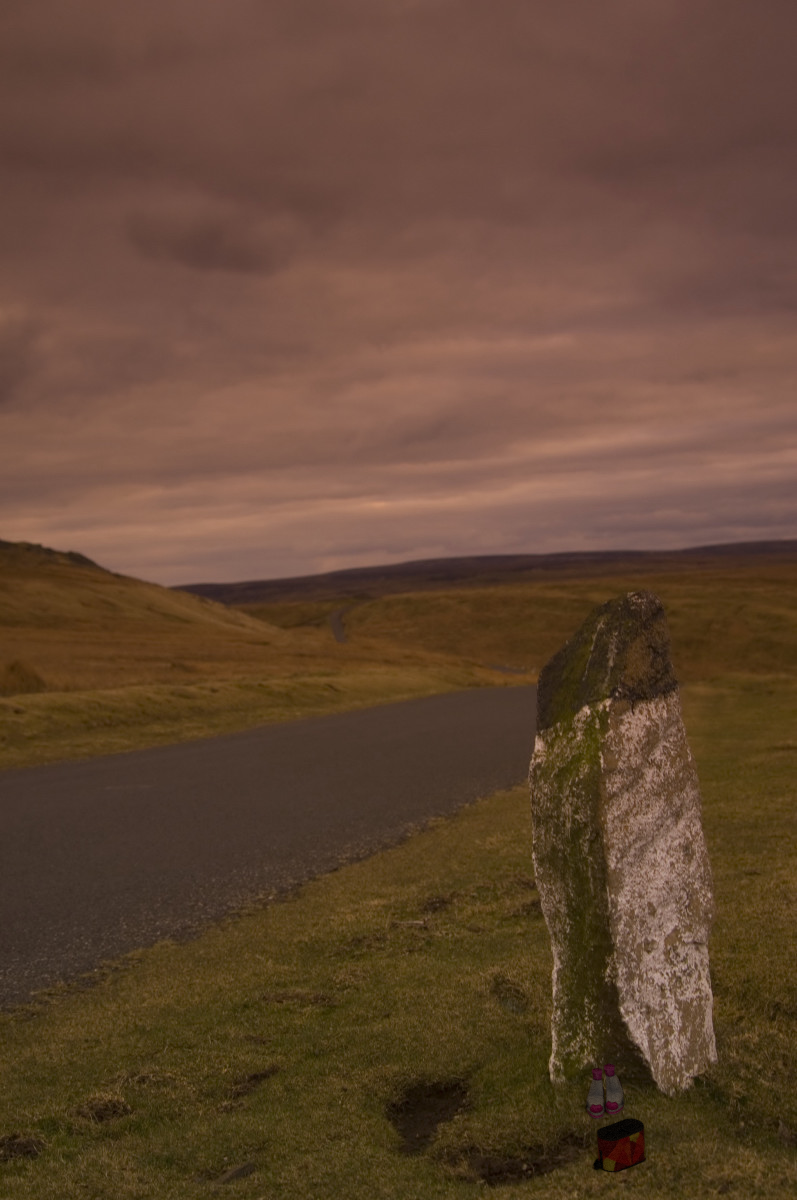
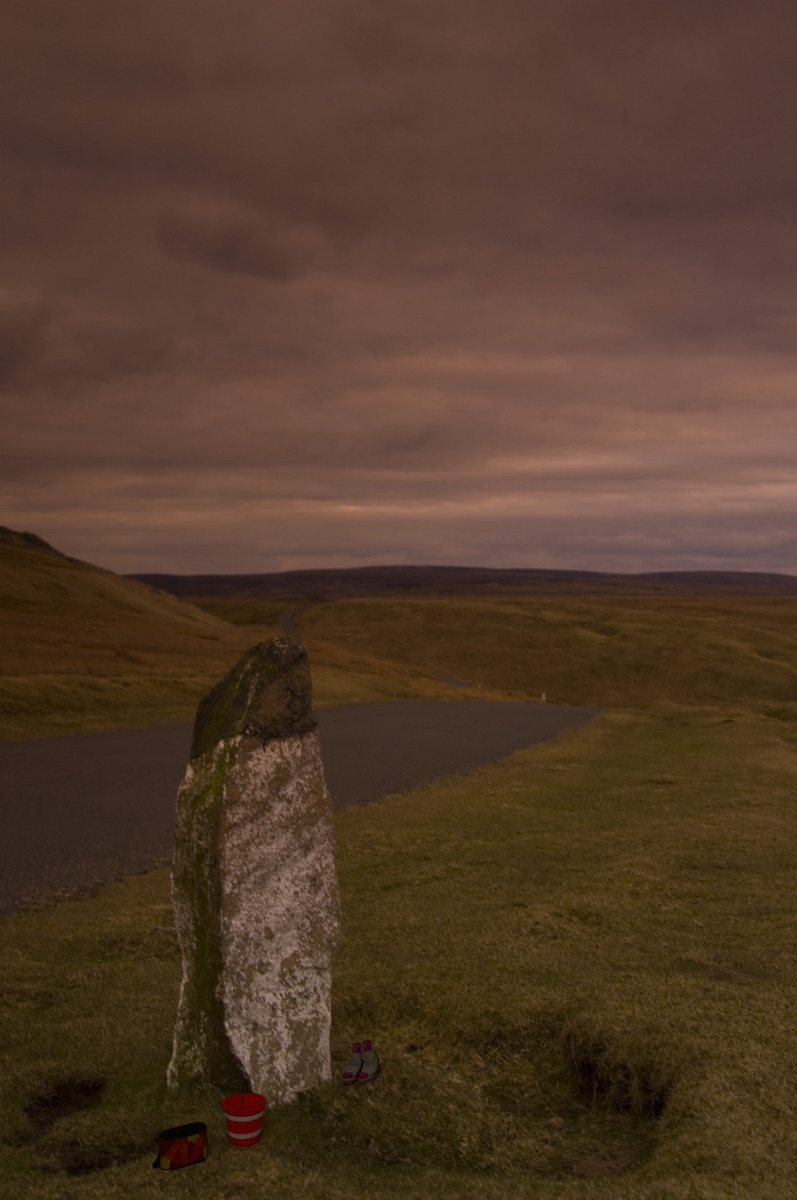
boots: present [586,1063,624,1119] -> present [342,1040,379,1084]
bucket: none [646,1071,696,1142] -> present [222,1080,267,1146]

